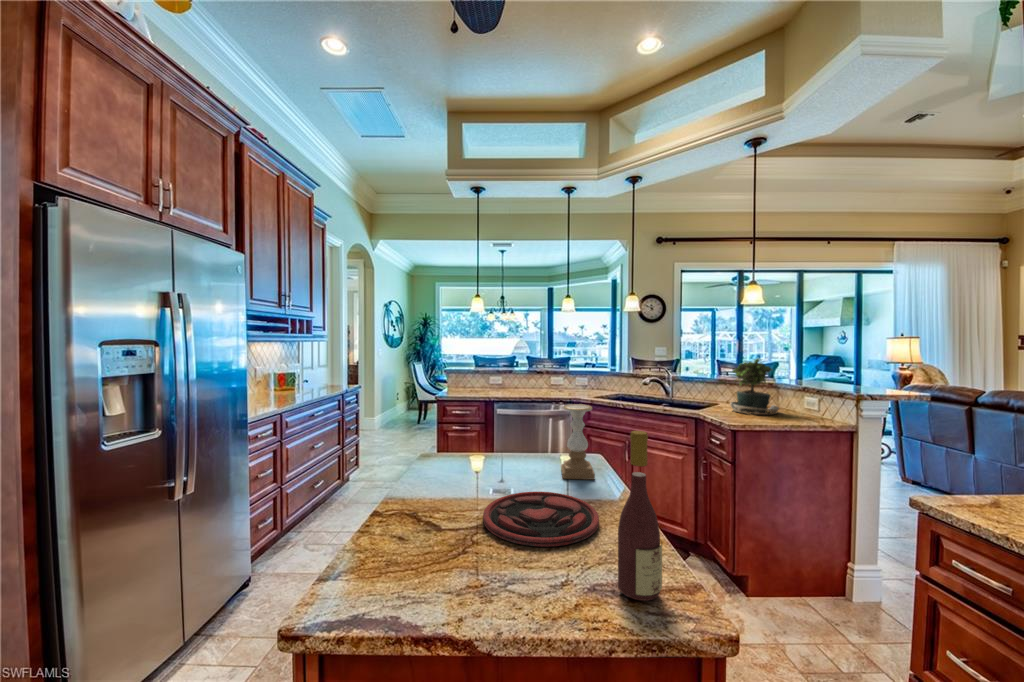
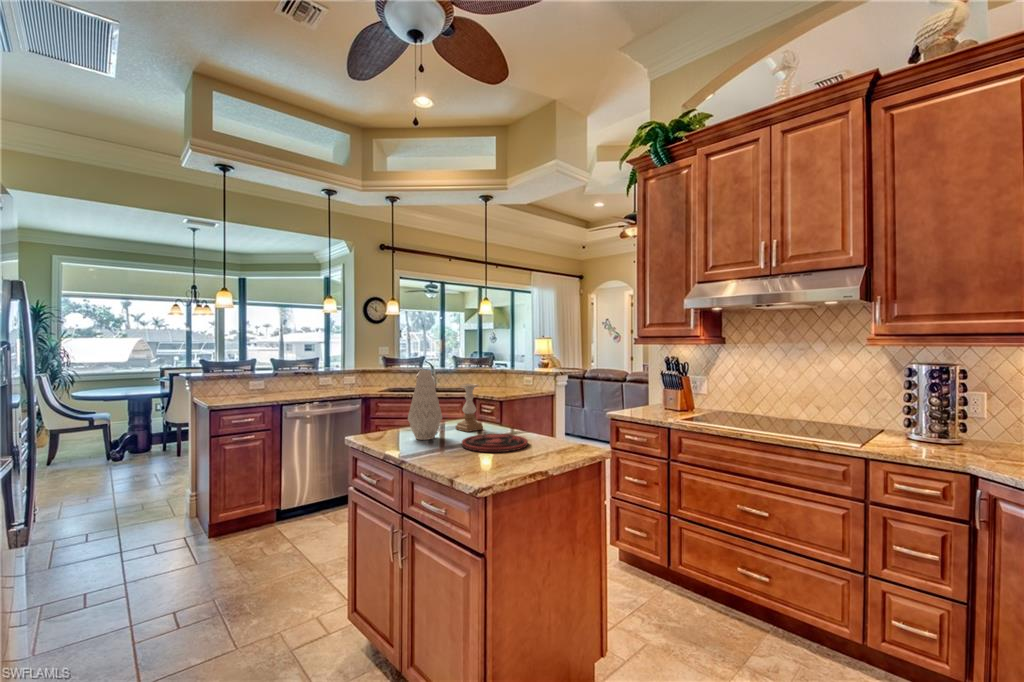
potted plant: present [730,358,779,415] -> none [475,352,513,392]
vase: none [468,380,517,480] -> present [408,370,442,440]
wine bottle: present [618,431,662,601] -> none [563,380,582,453]

